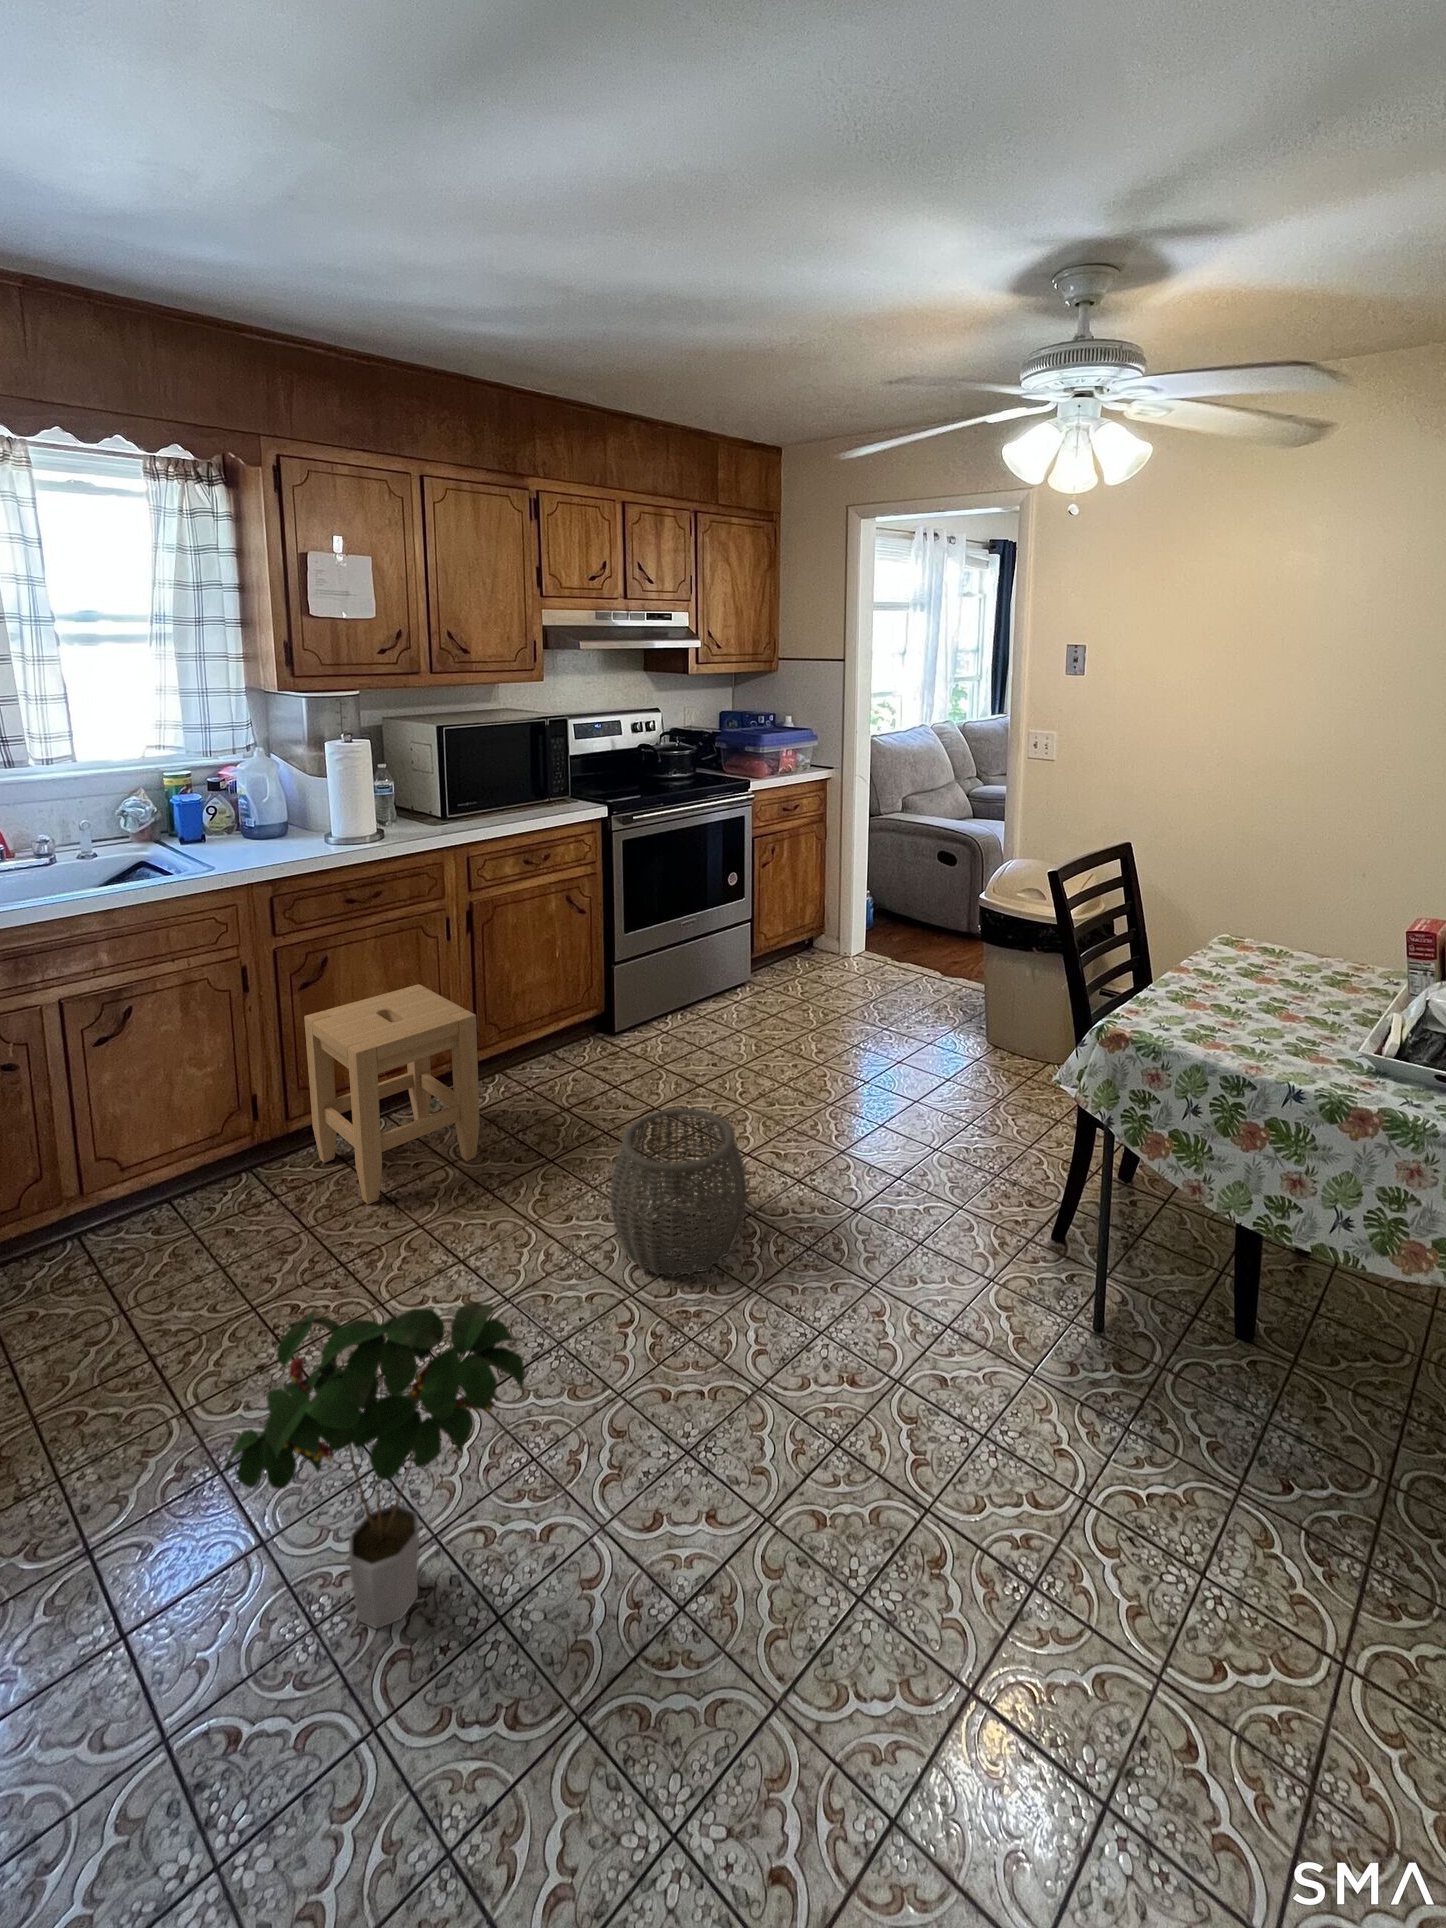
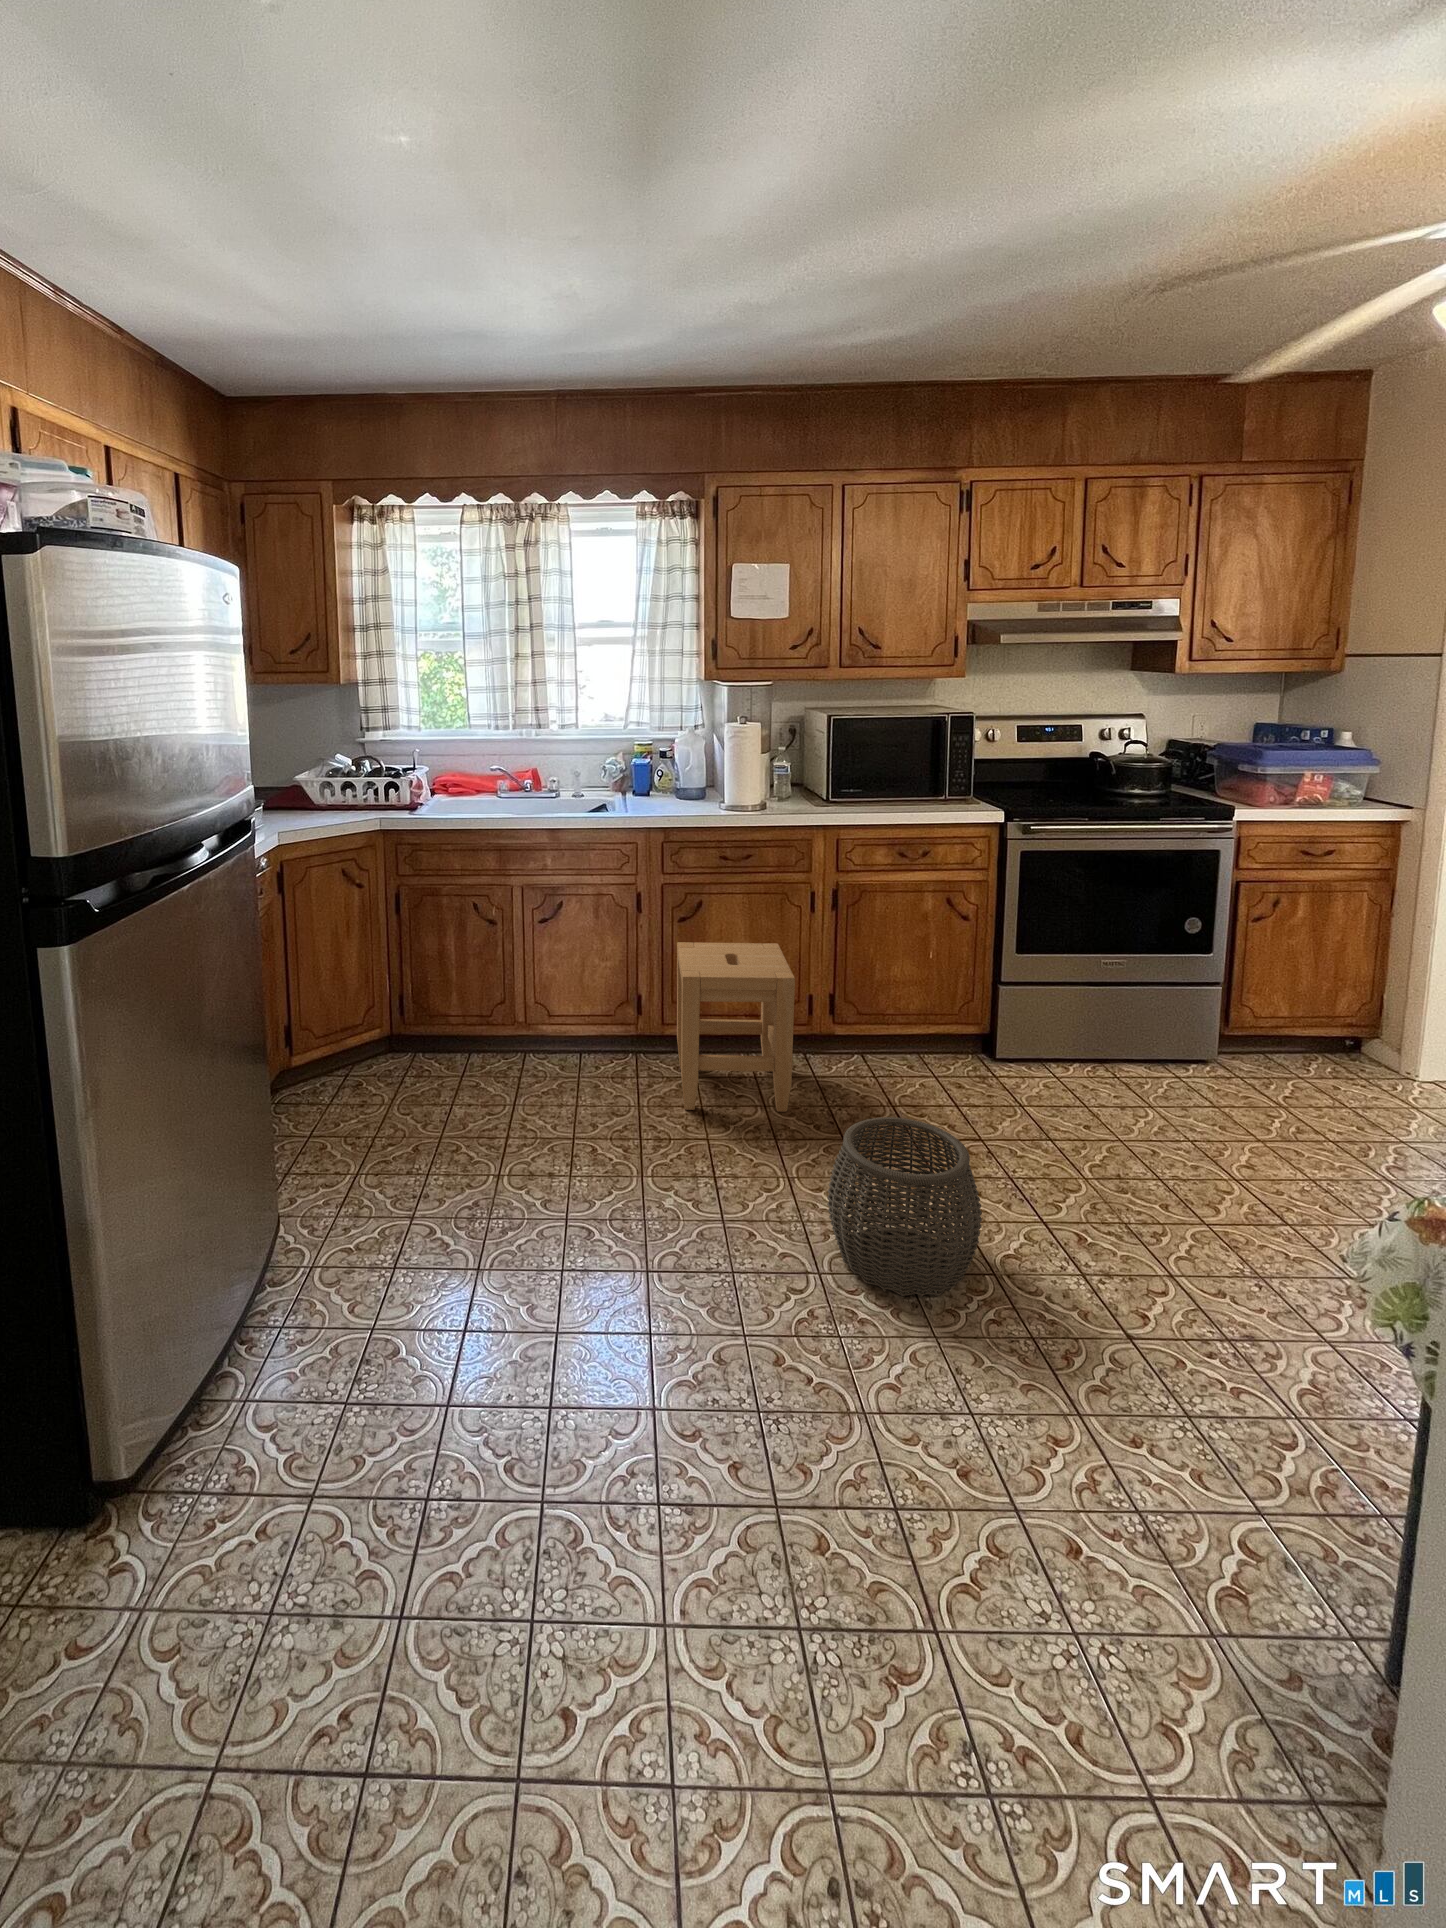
potted plant: present [224,1302,525,1629] -> none [437,1107,596,1365]

